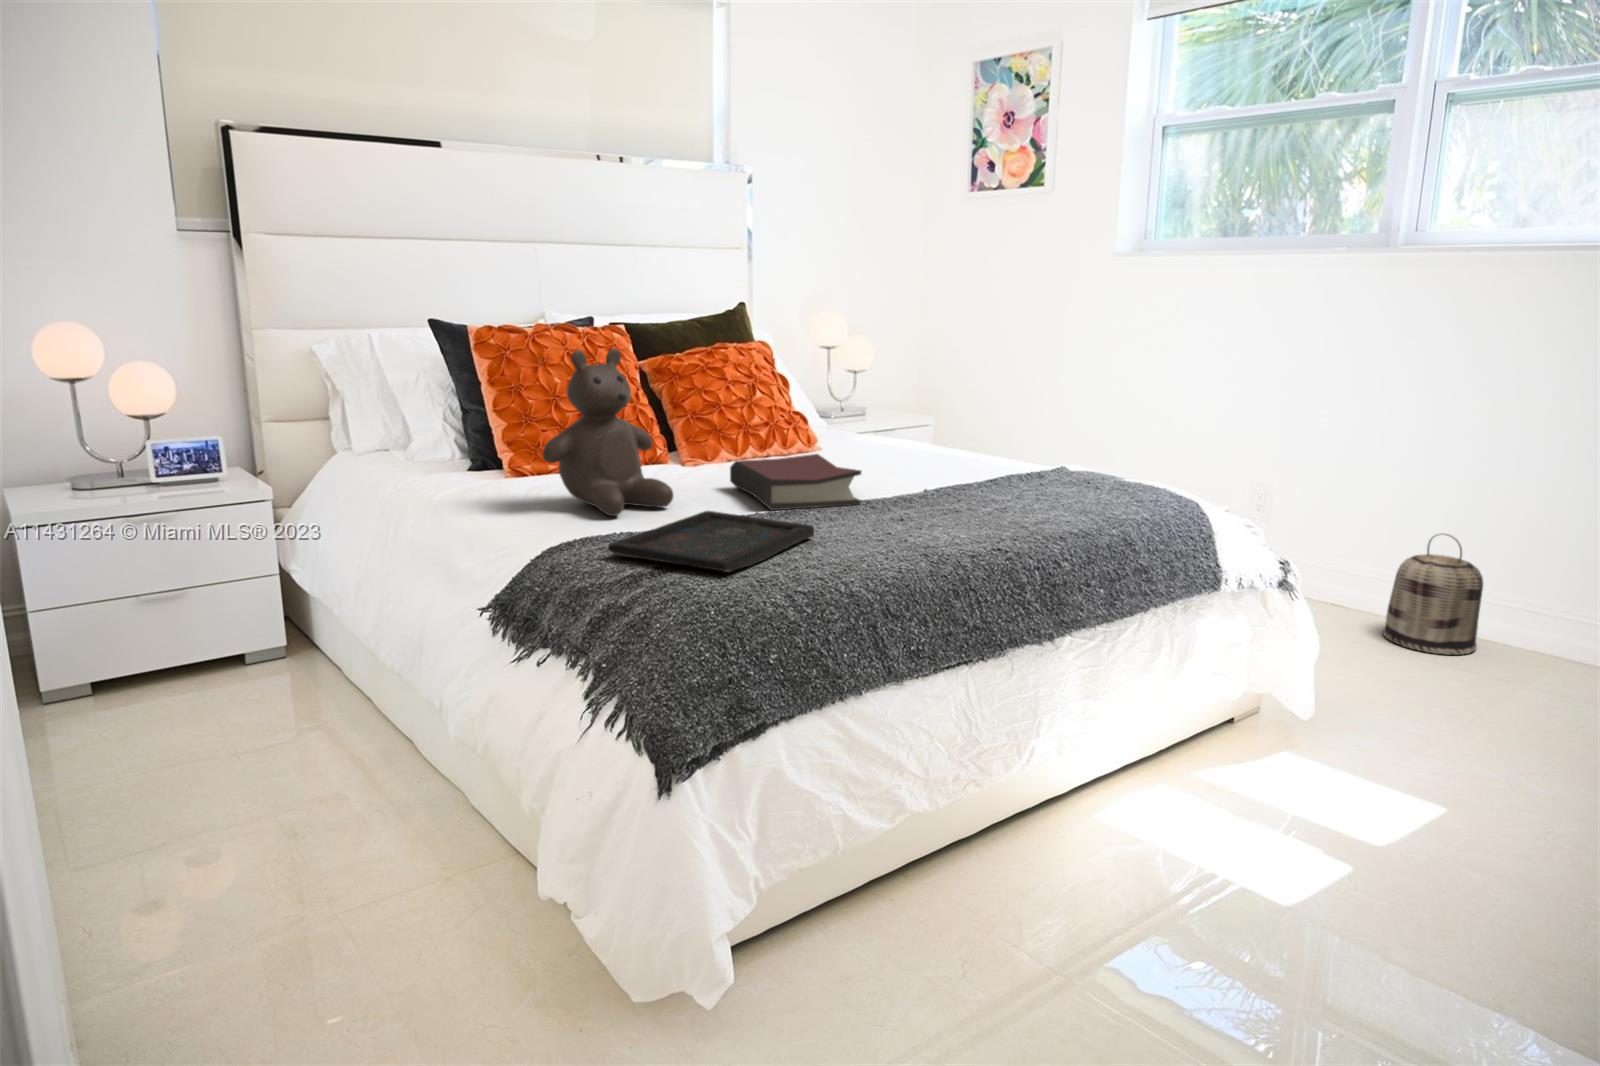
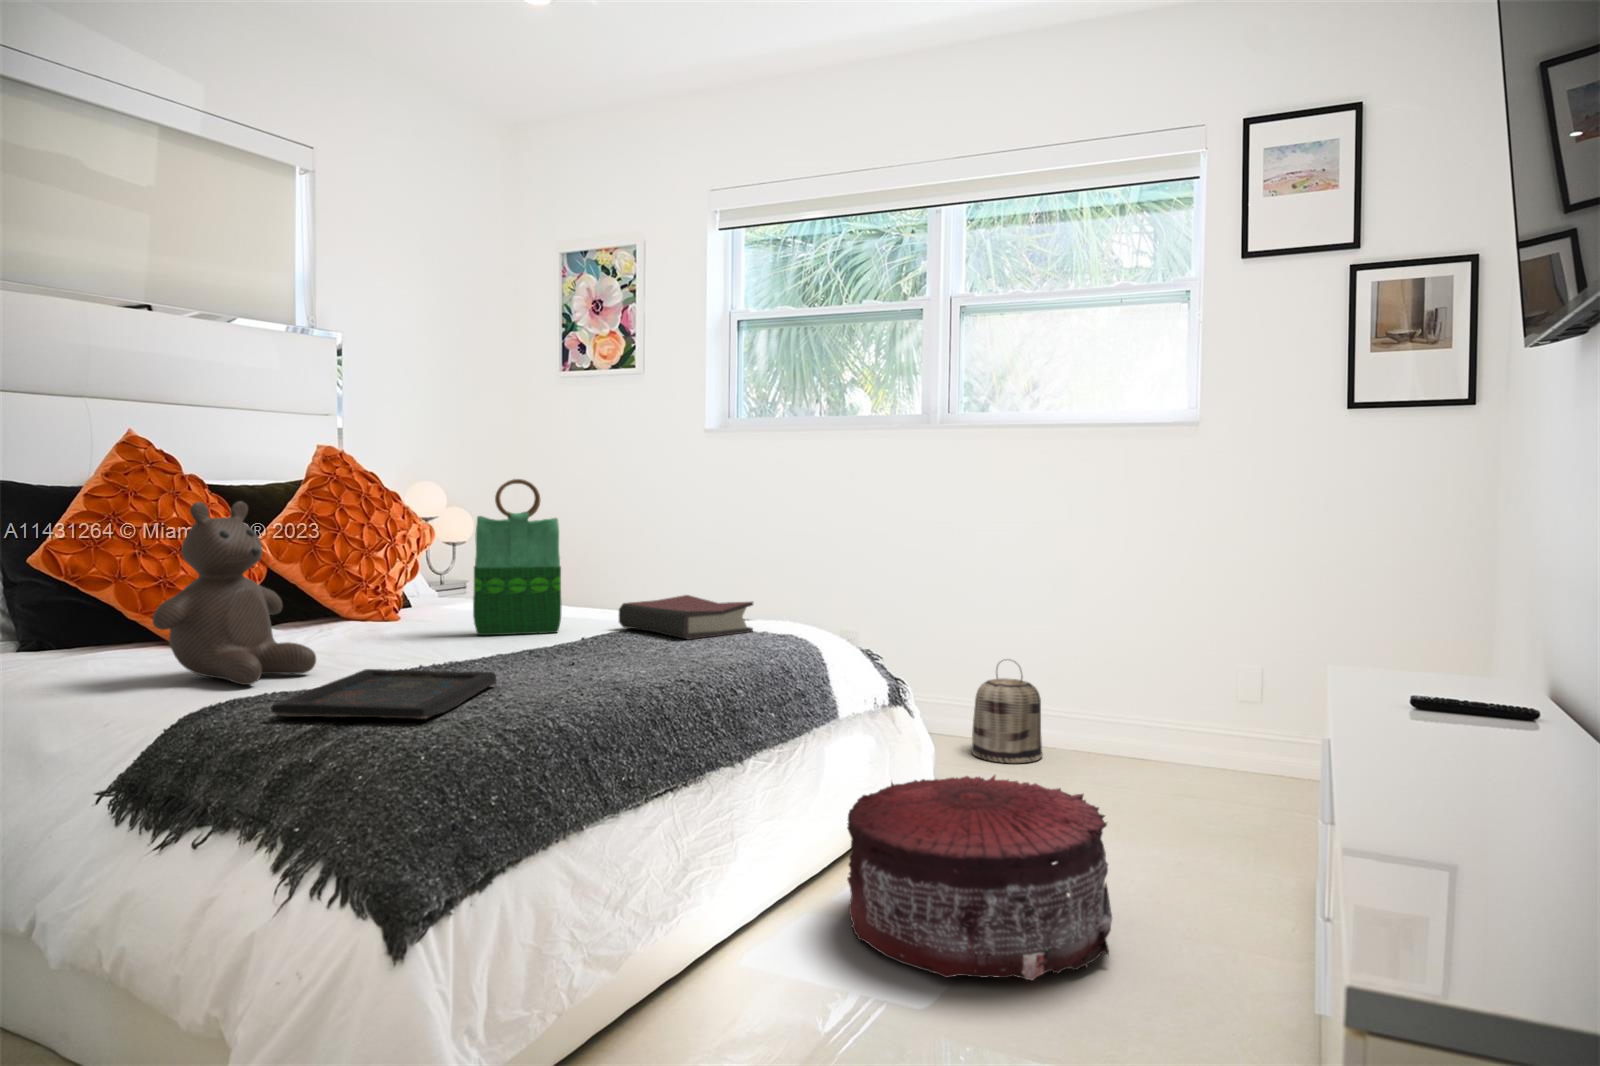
tote bag: none [831,323,914,477] -> present [473,479,561,635]
hardback book: present [730,454,861,511] -> present [619,595,753,639]
pouf: none [1170,669,1505,925] -> present [847,775,1112,980]

